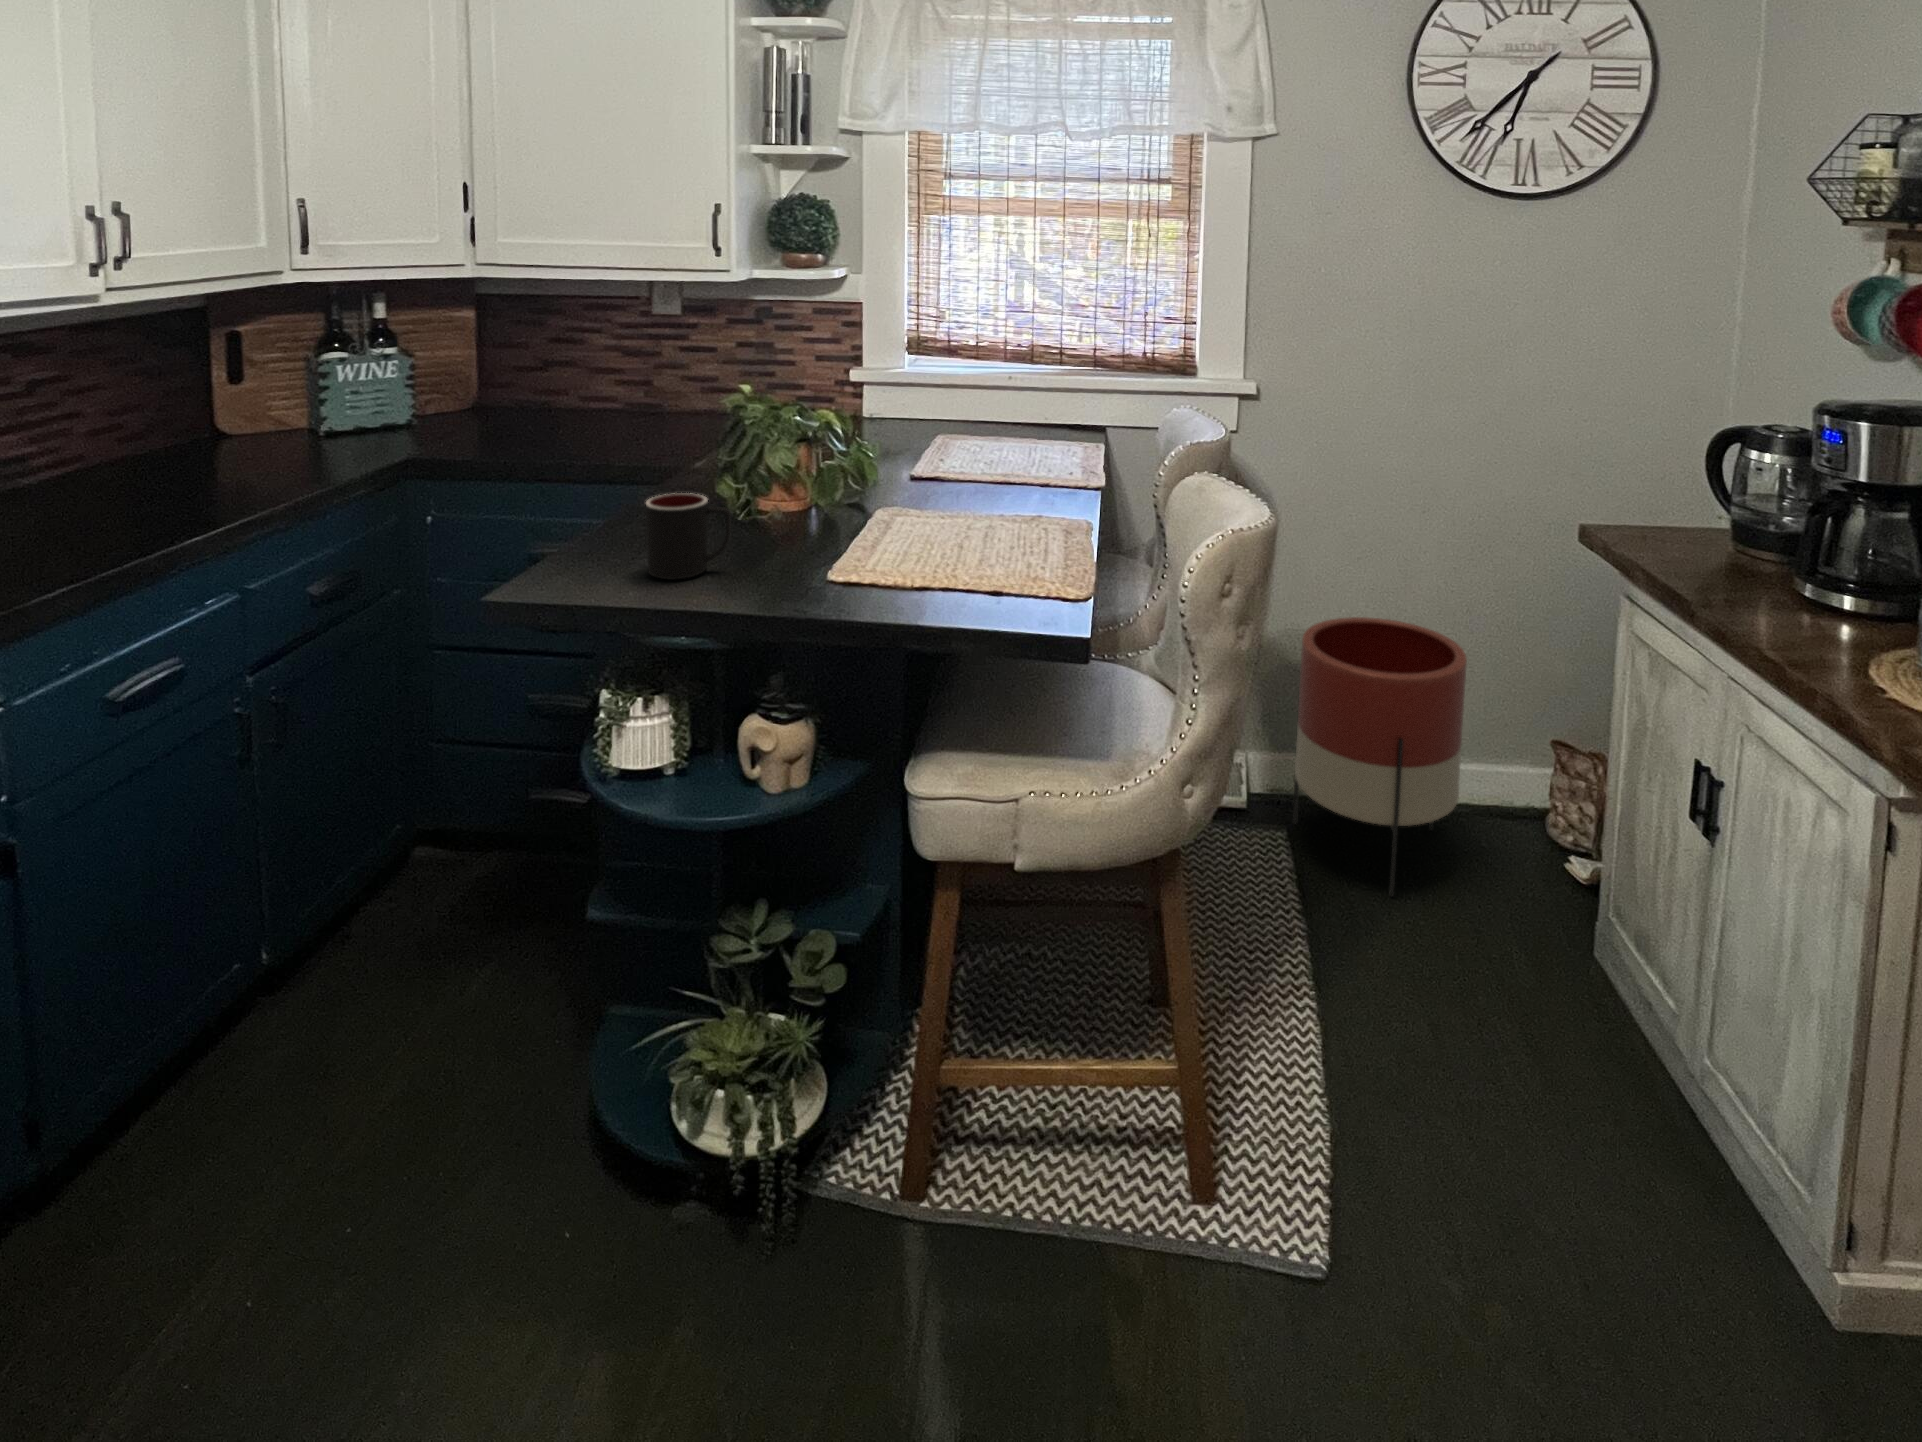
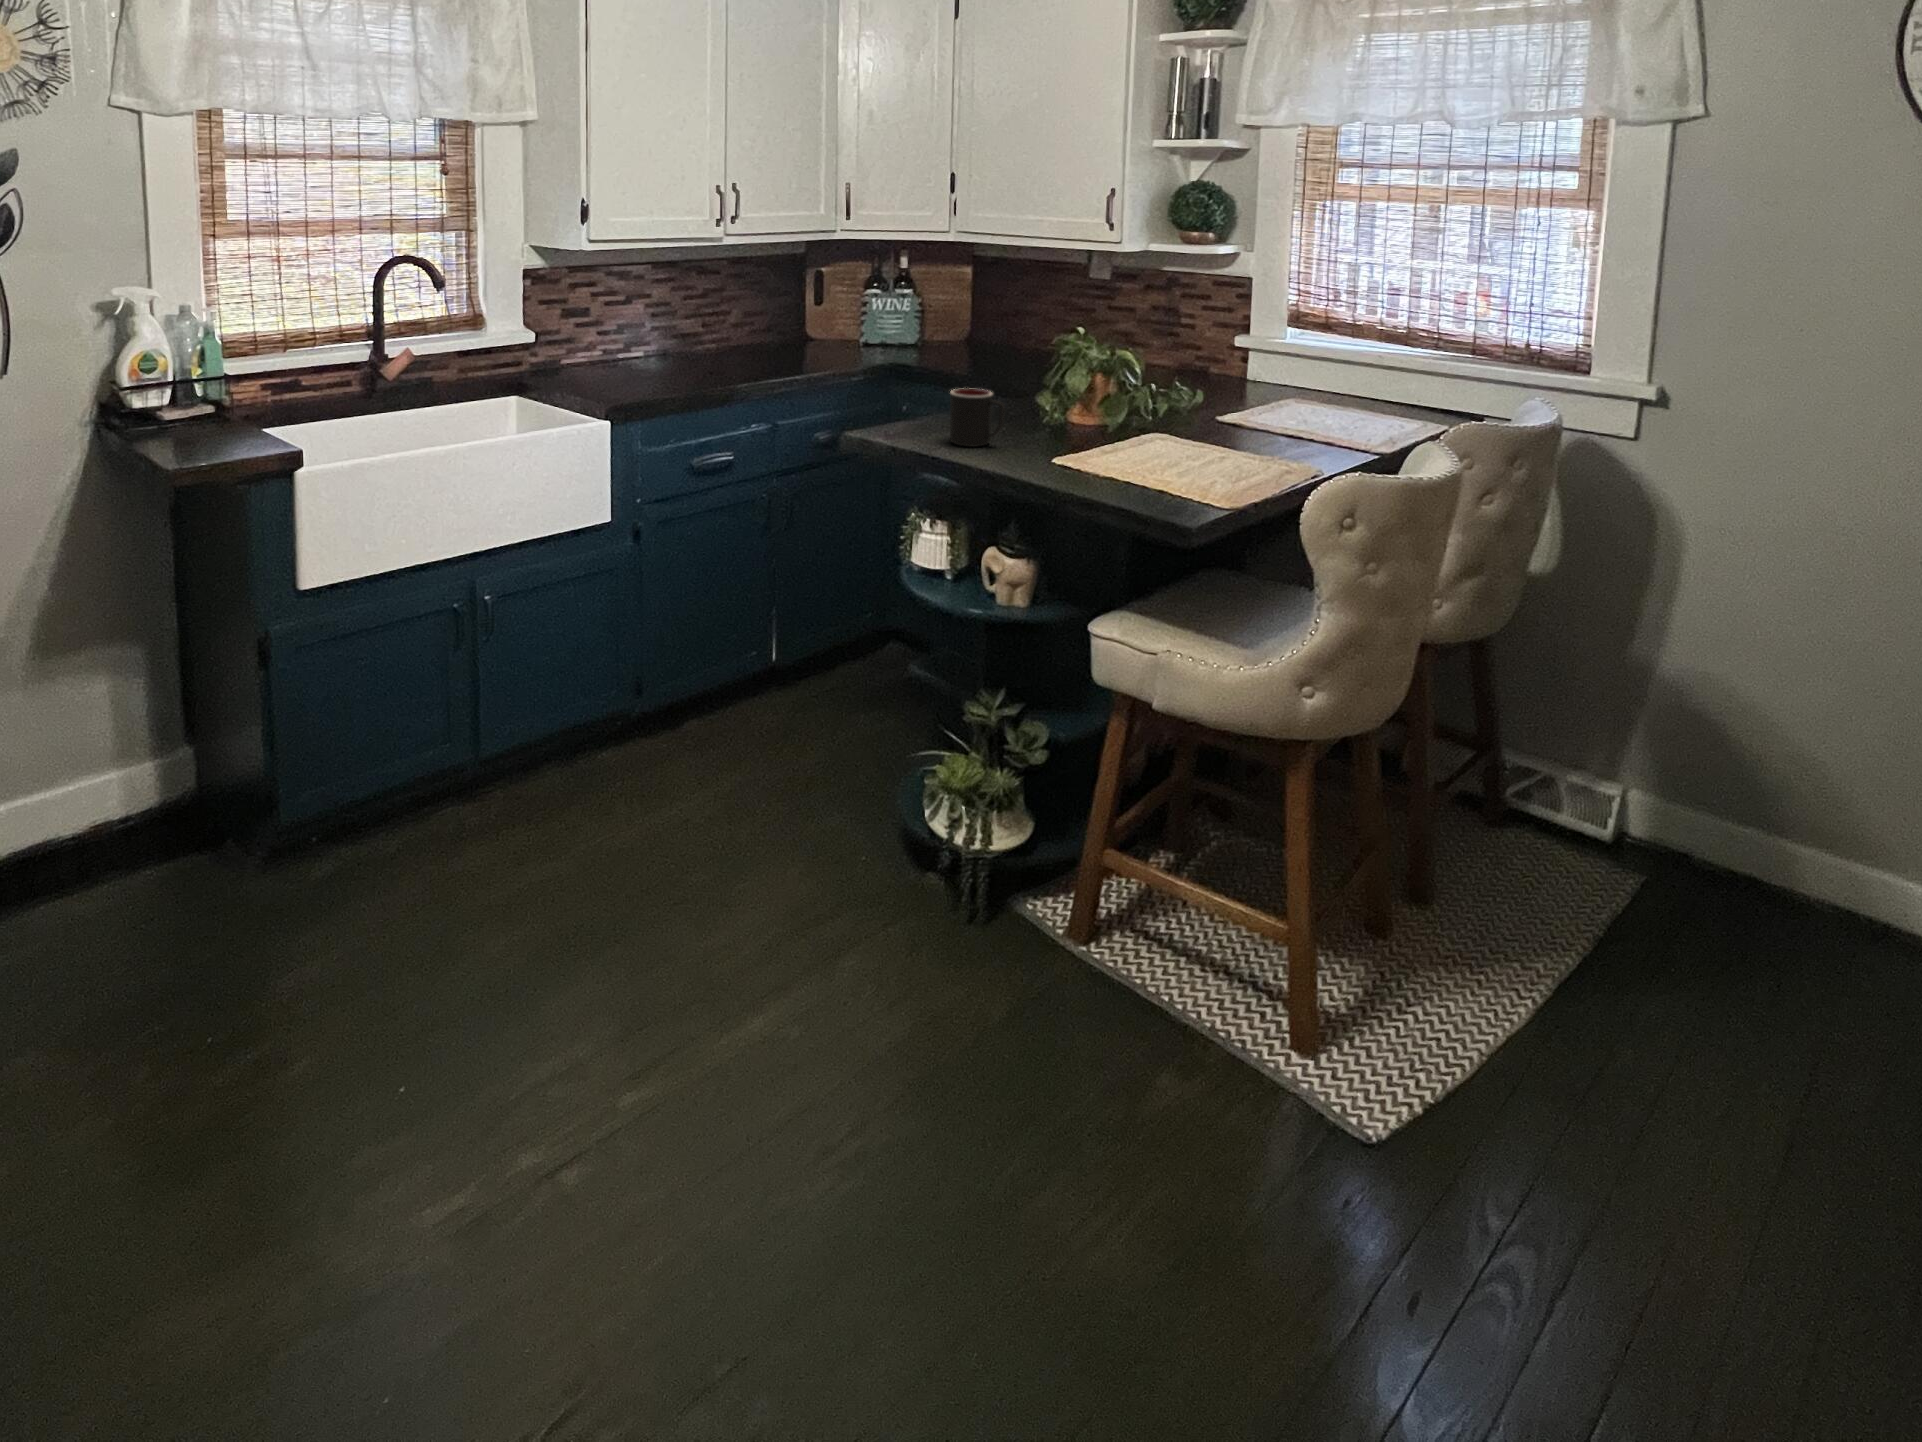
planter: present [1293,617,1467,896] -> none [1644,661,1894,972]

